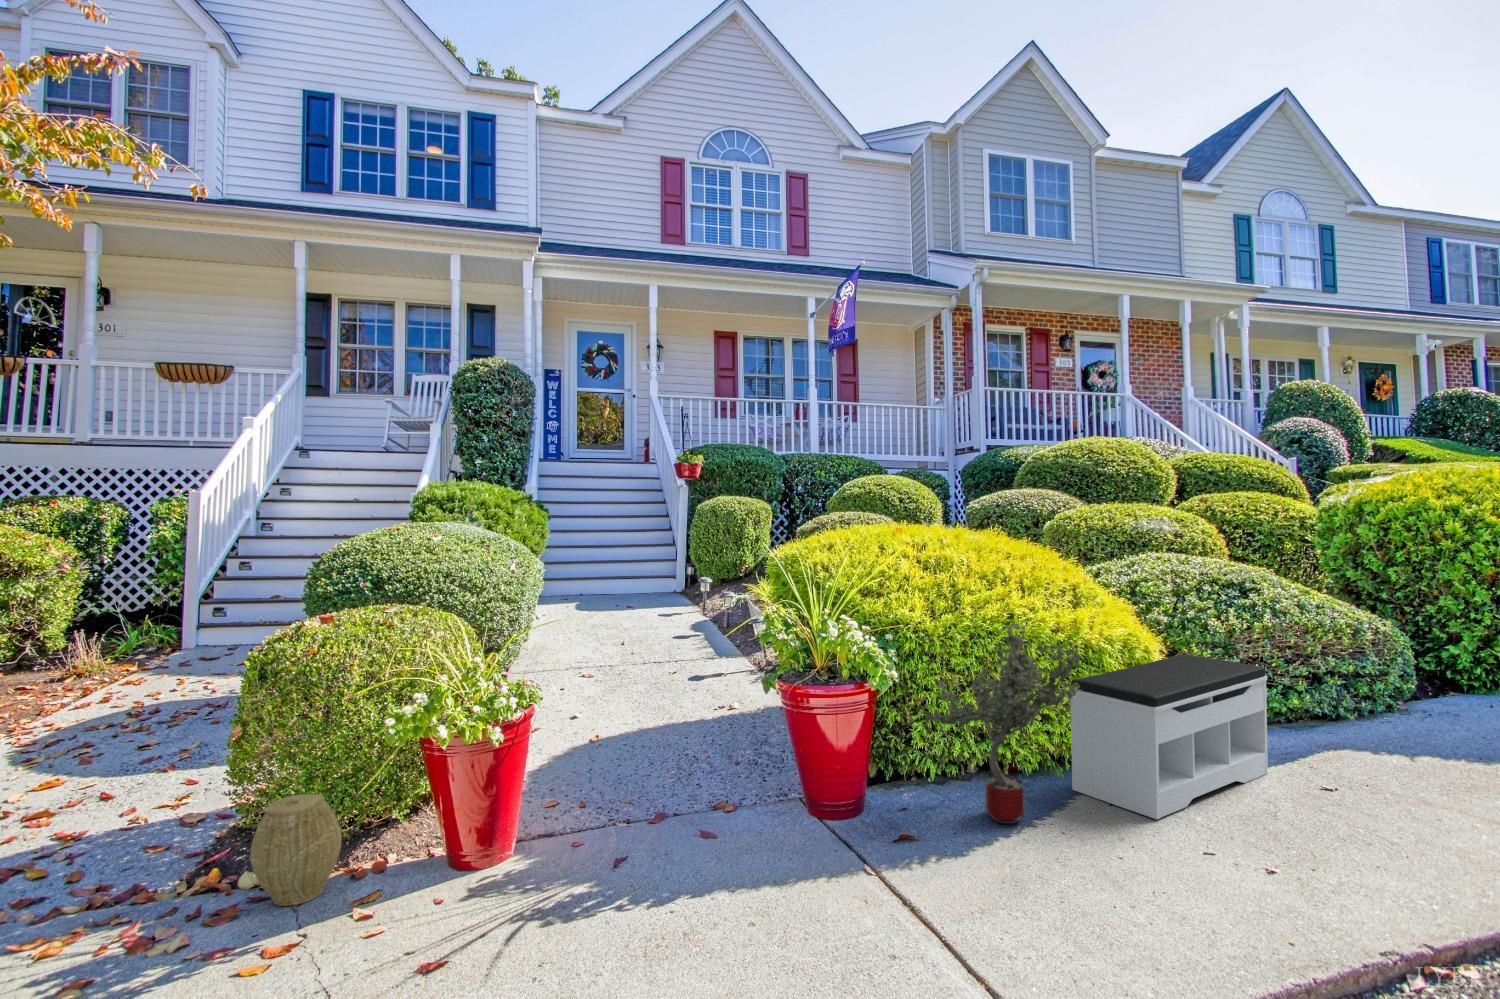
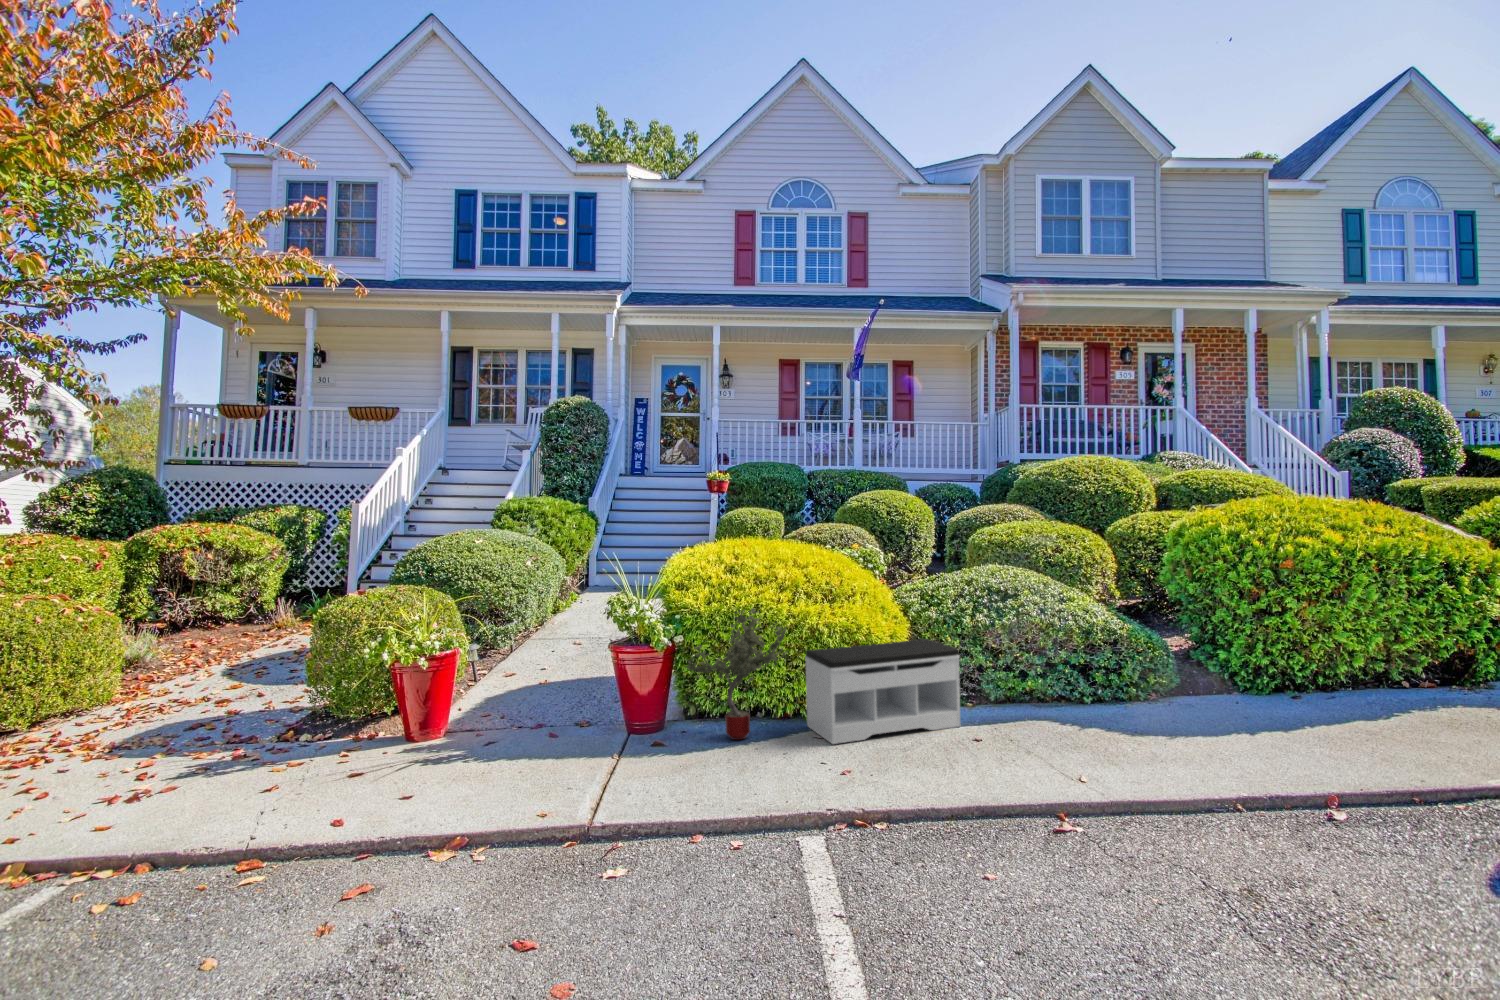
woven basket: present [250,794,342,906] -> none [298,689,348,747]

